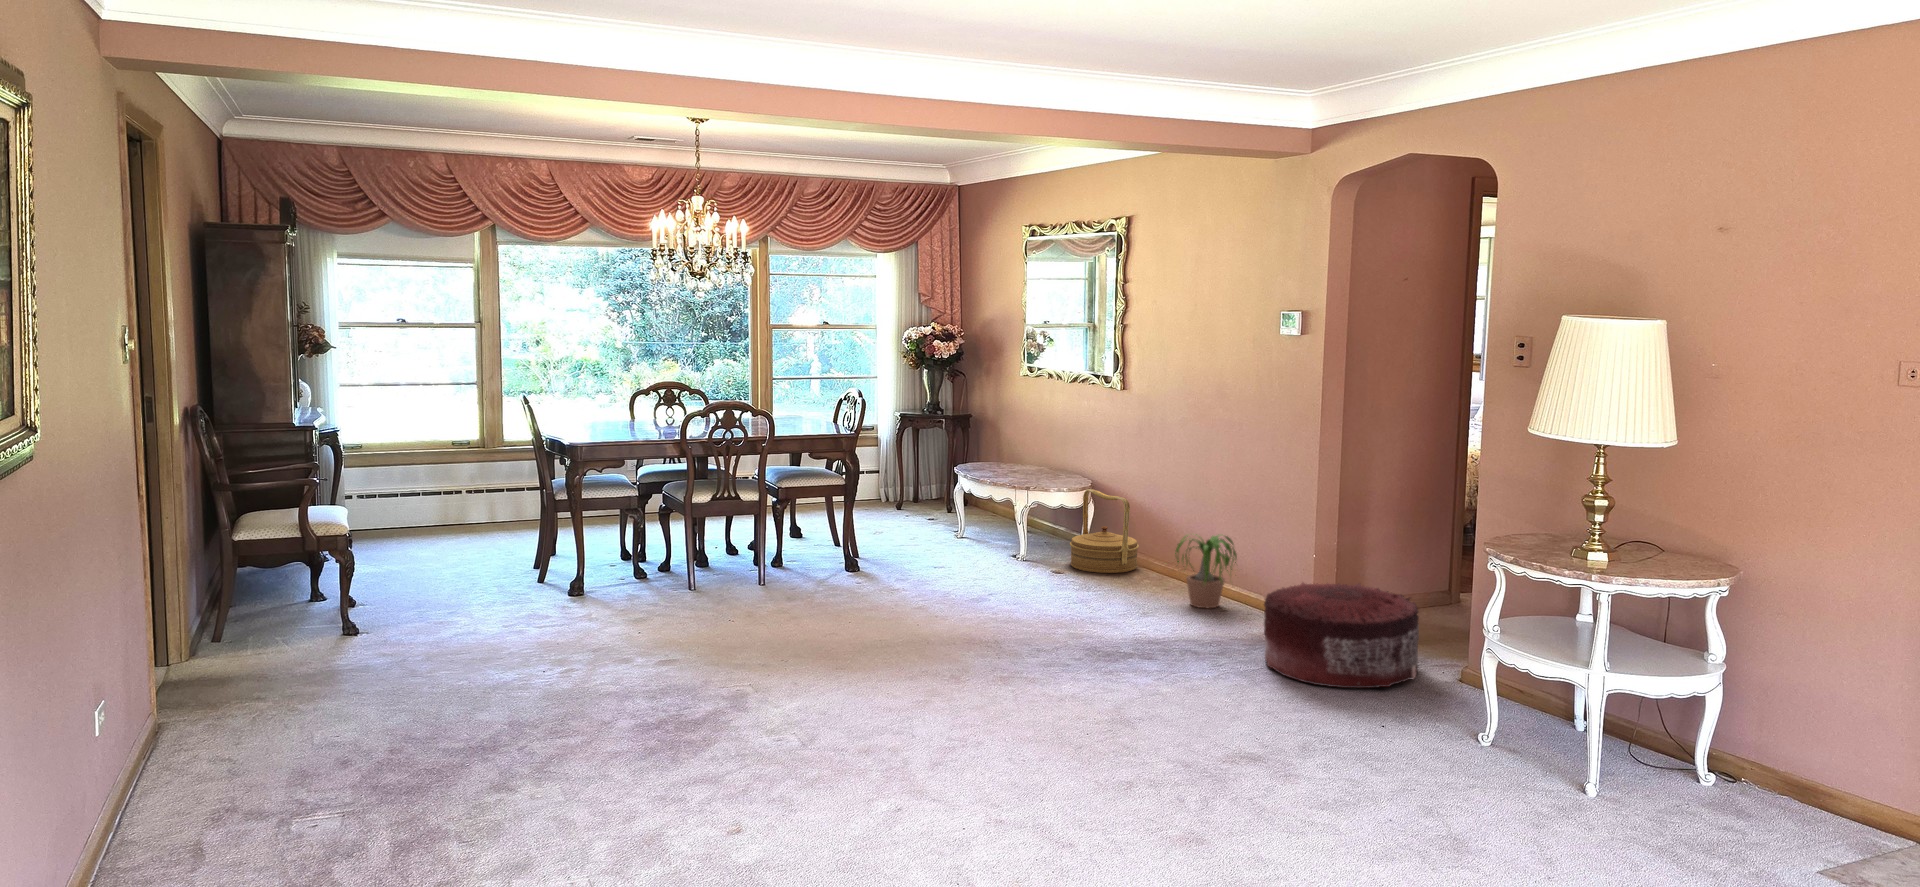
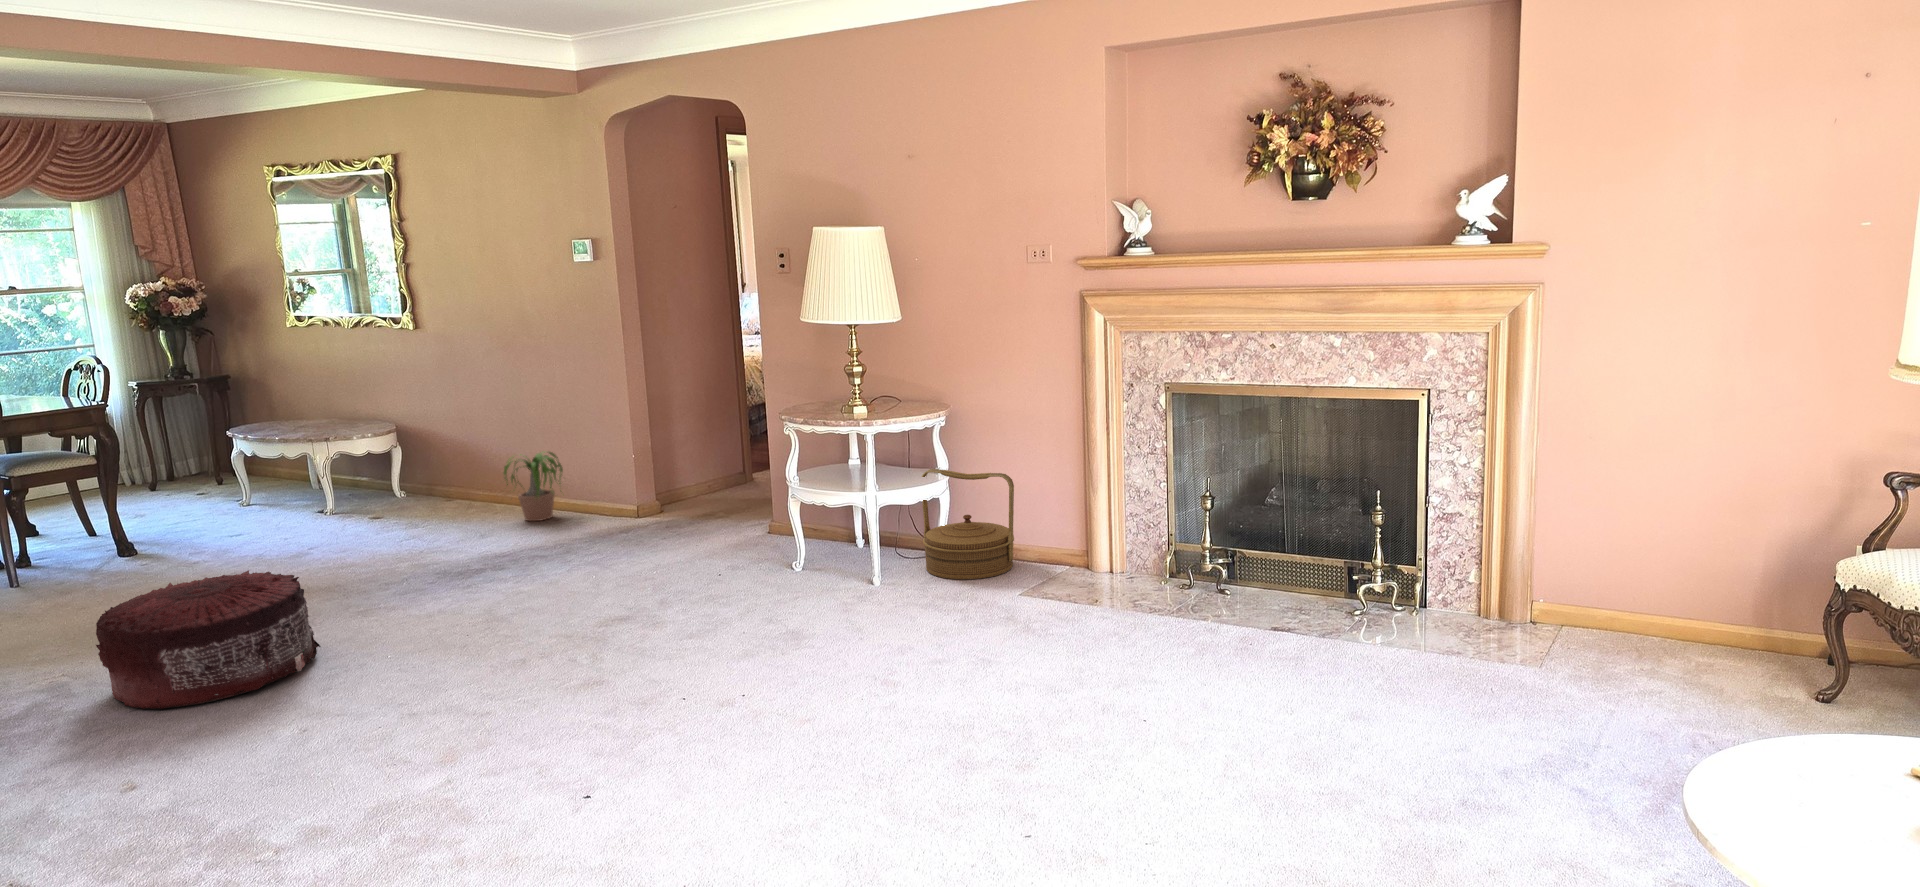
woven basket: present [1070,489,1139,573] -> present [922,469,1014,580]
pouf: present [1264,583,1419,688] -> present [96,570,320,709]

